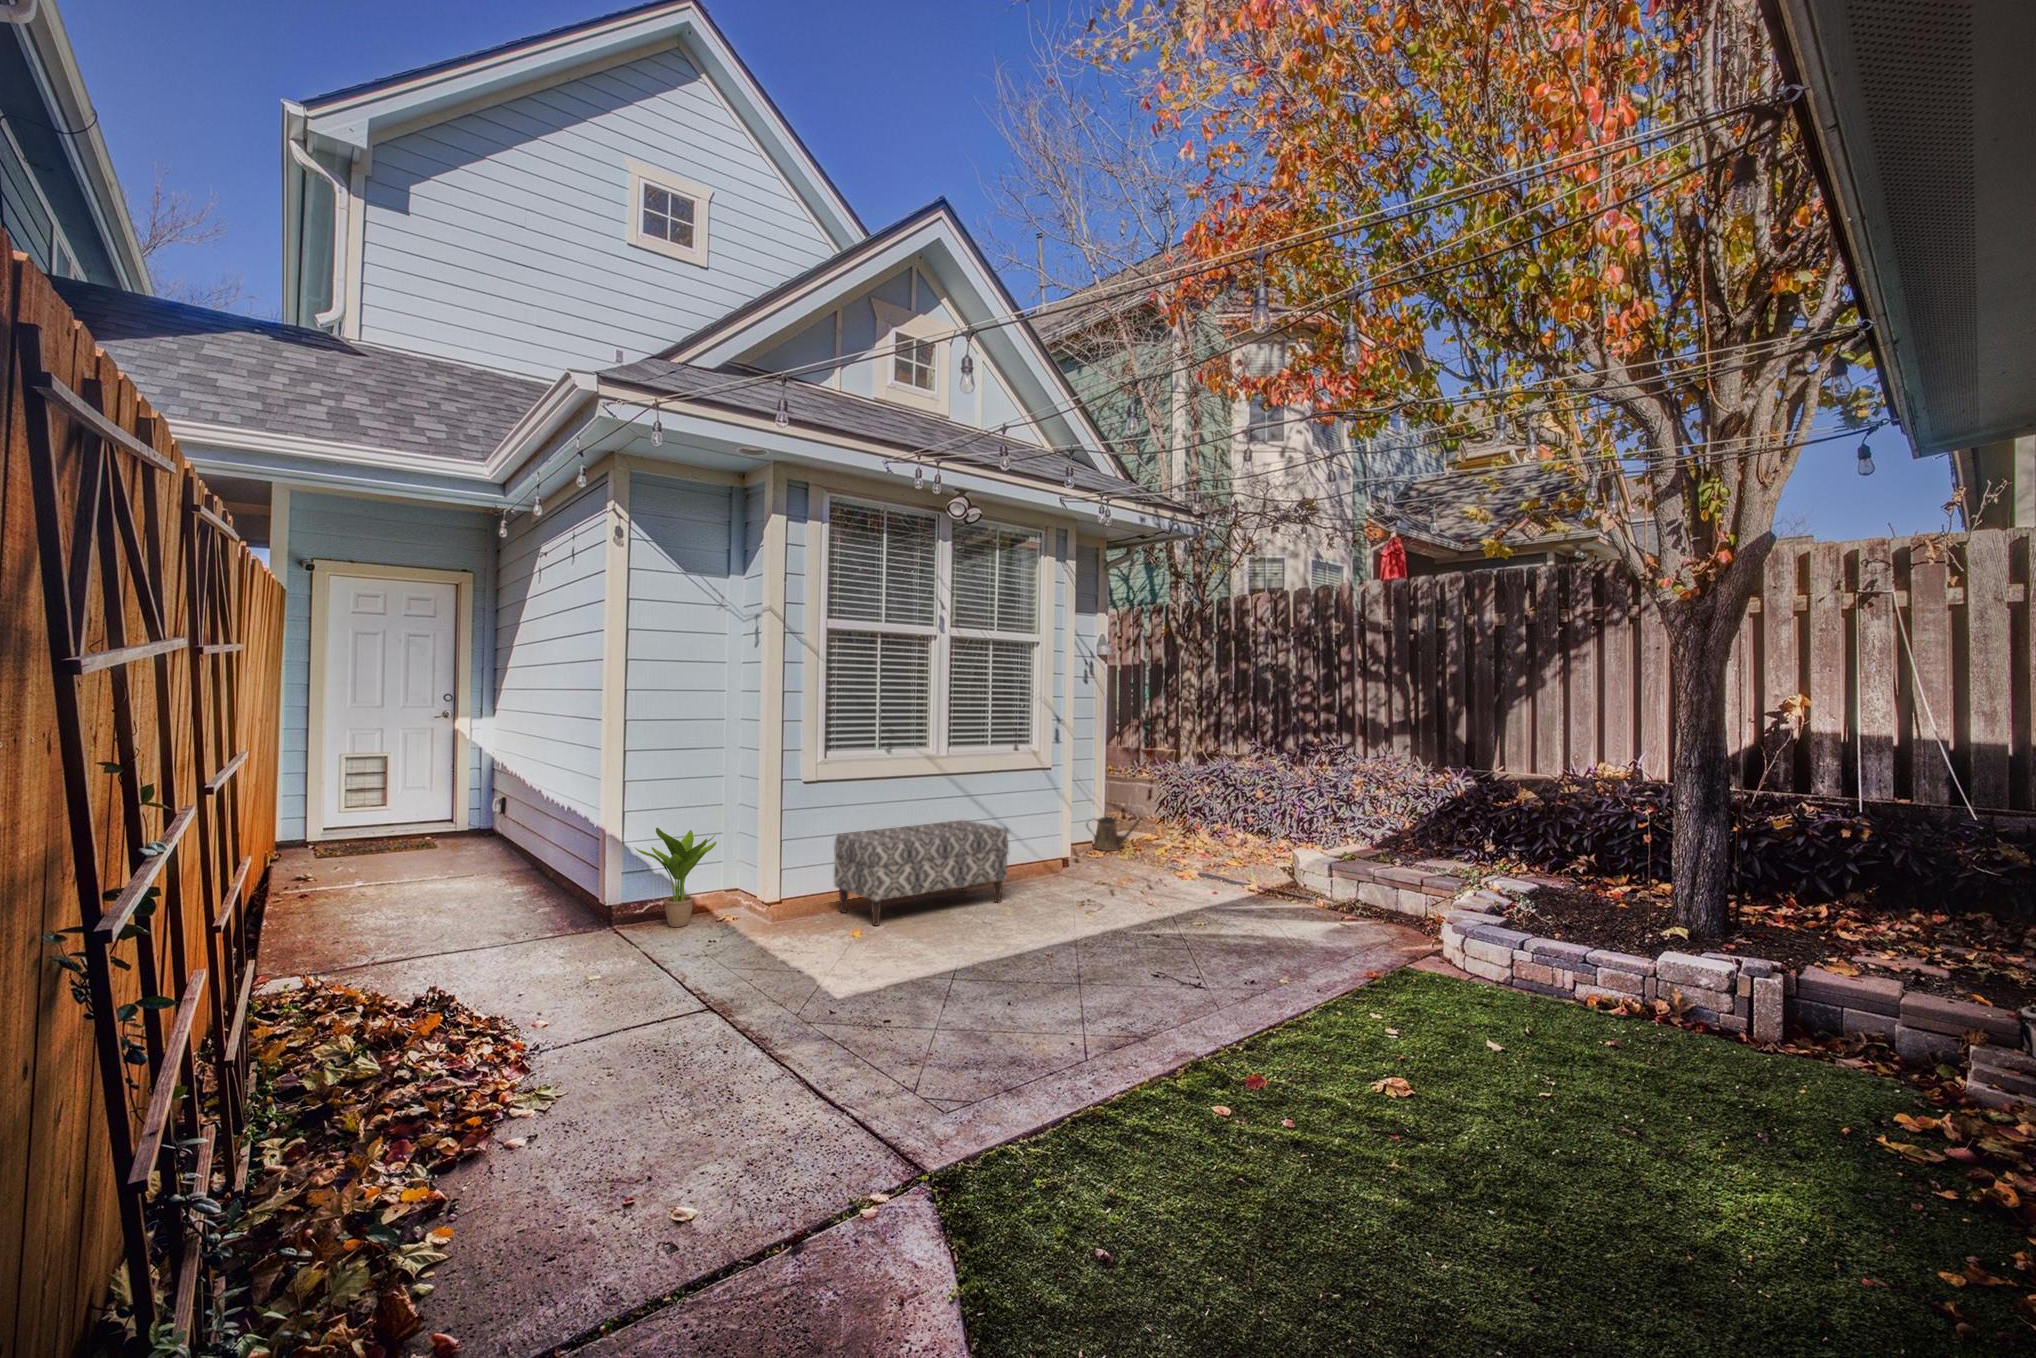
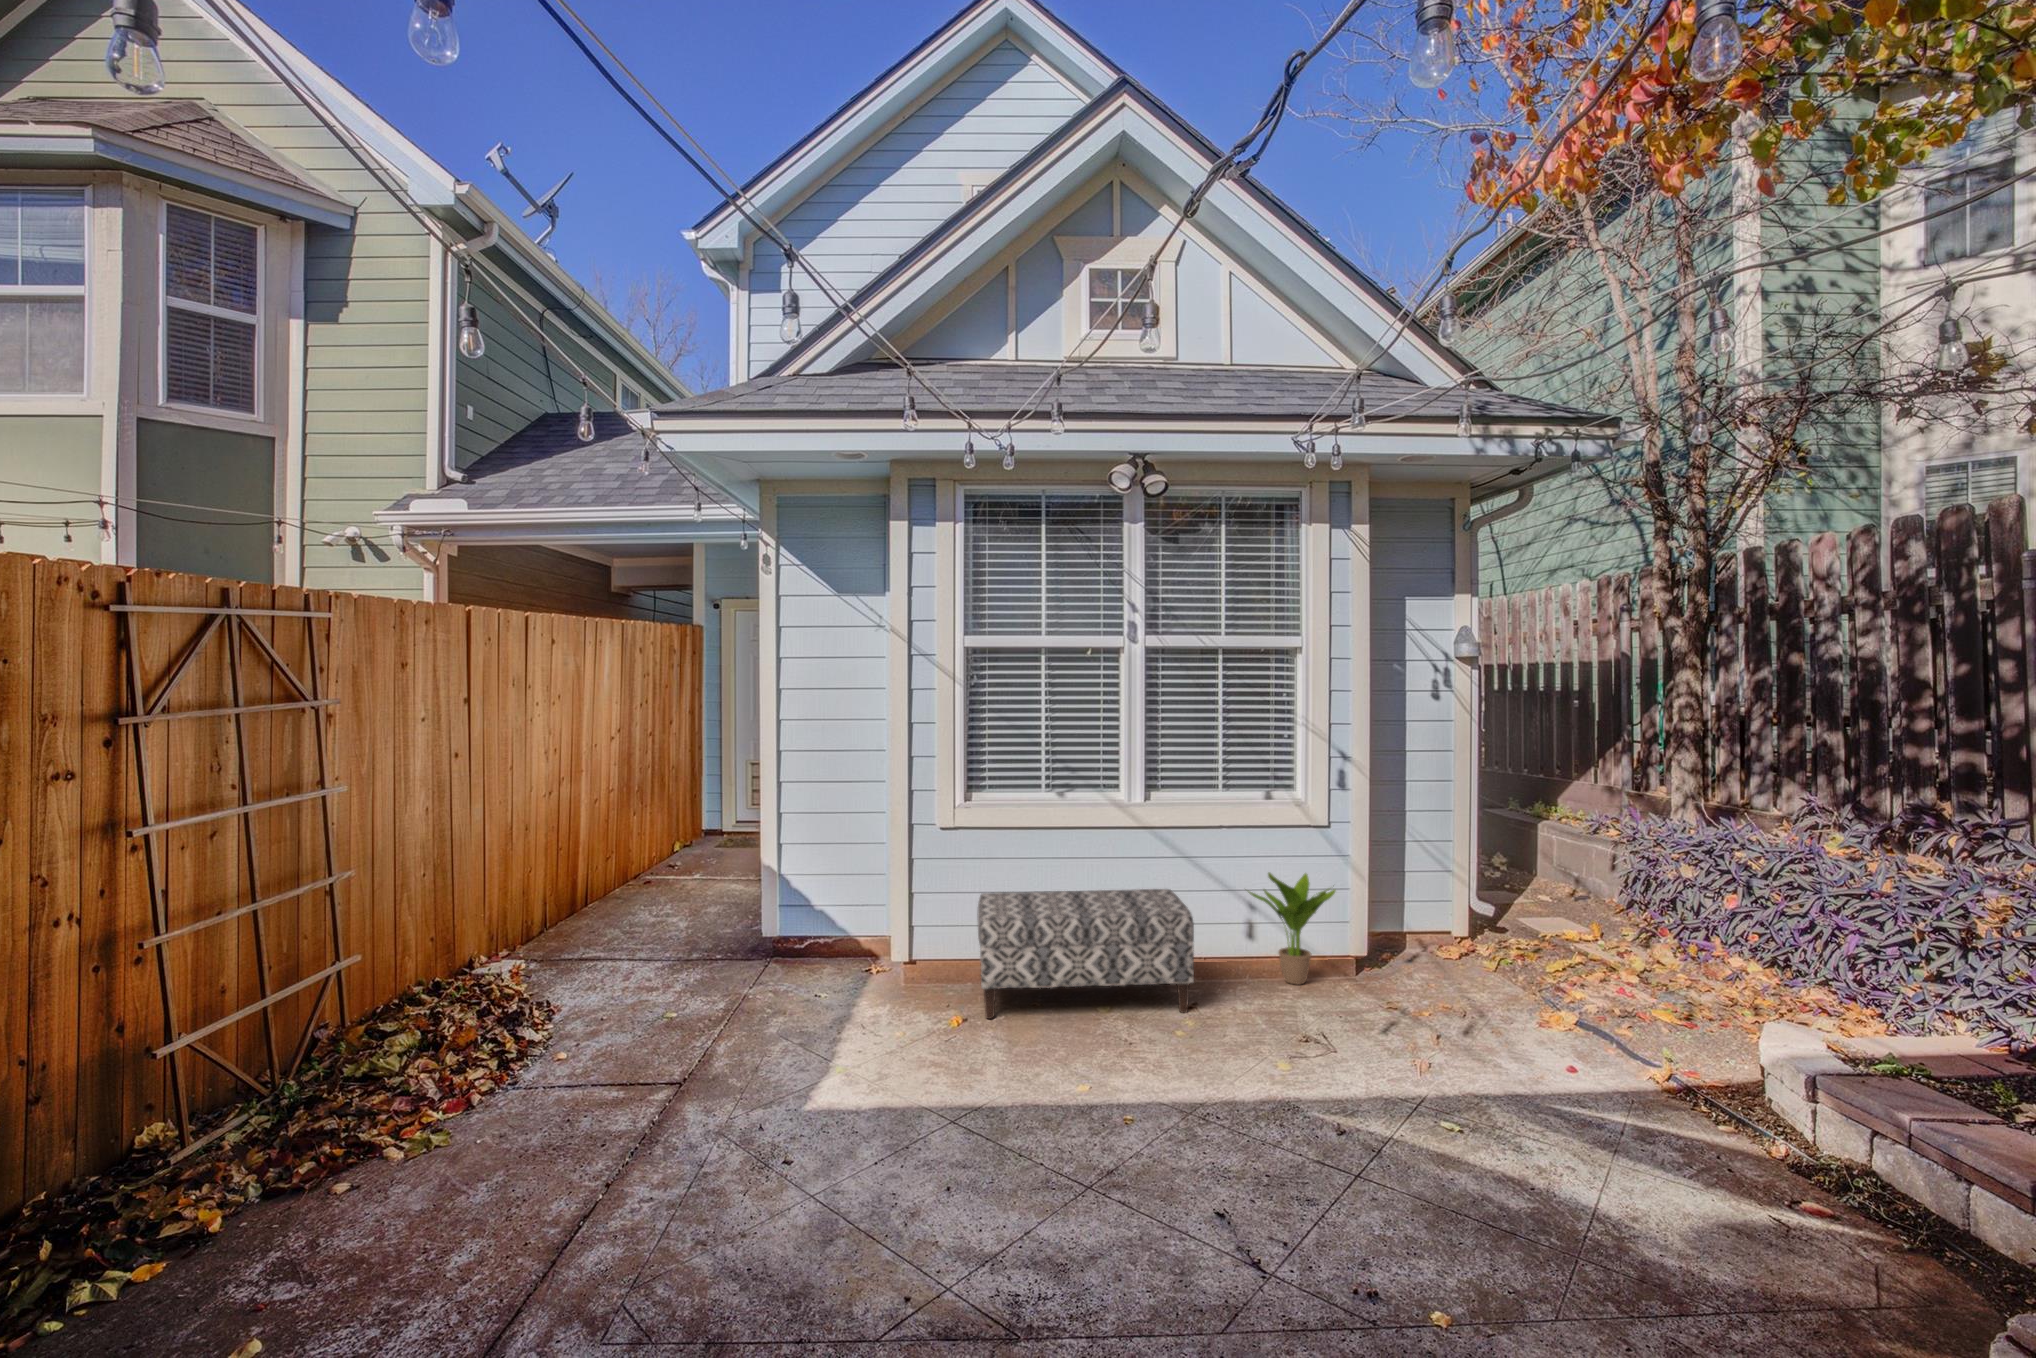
watering can: present [1086,816,1144,851] -> none [1441,894,1532,948]
potted plant: present [635,828,716,927] -> present [1248,873,1335,985]

